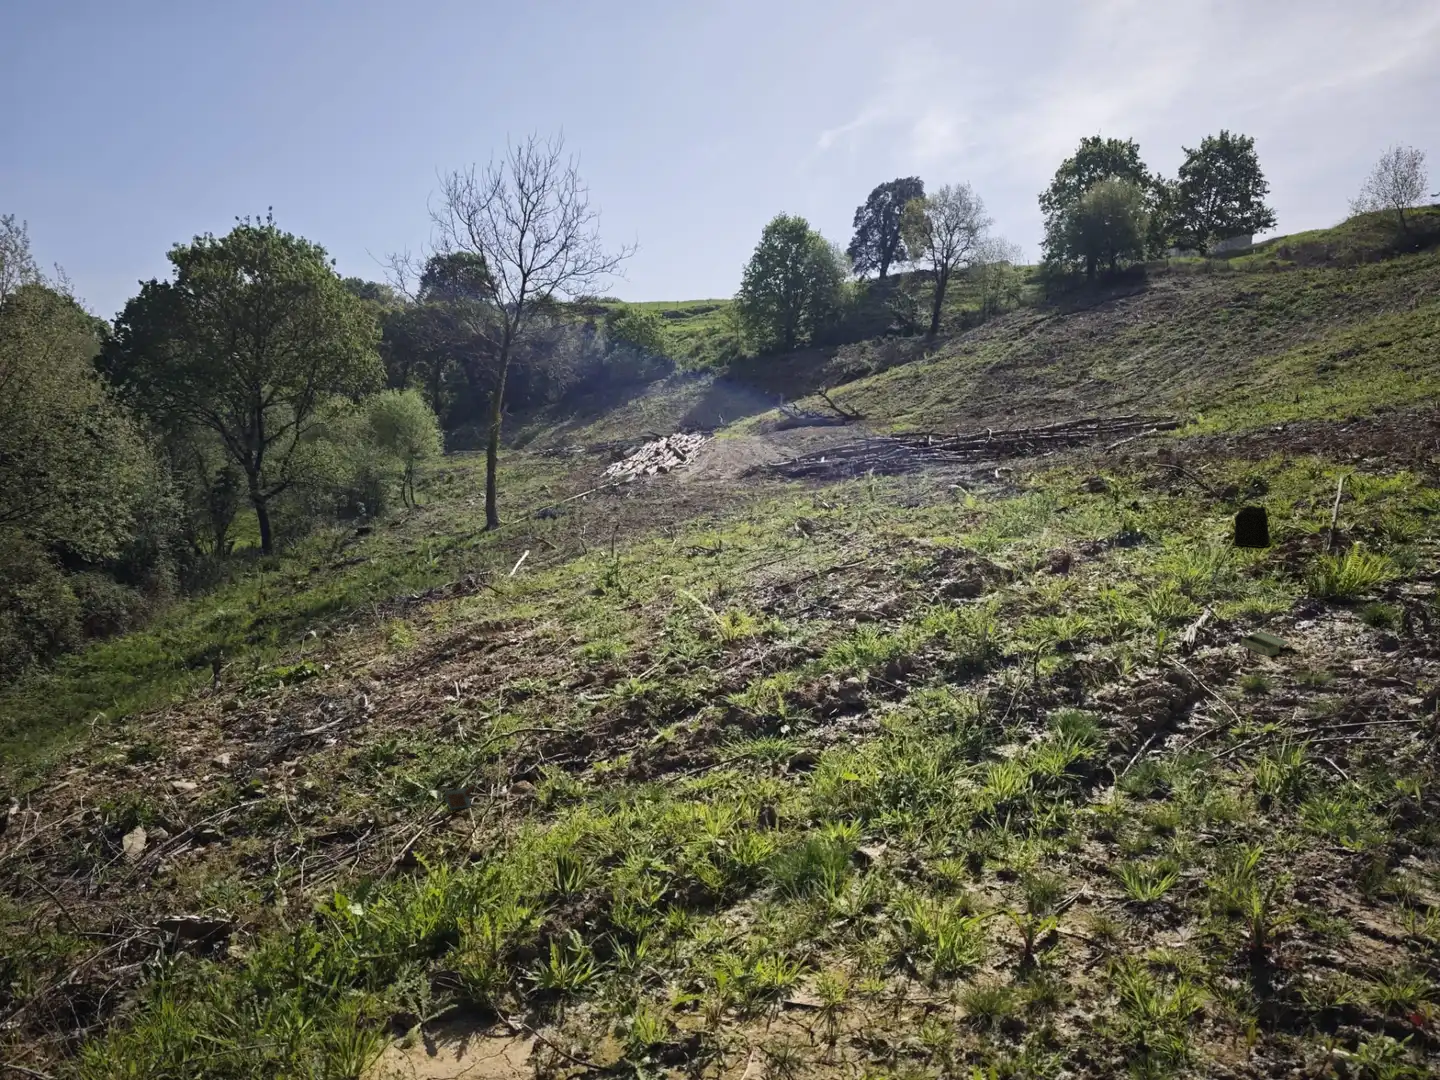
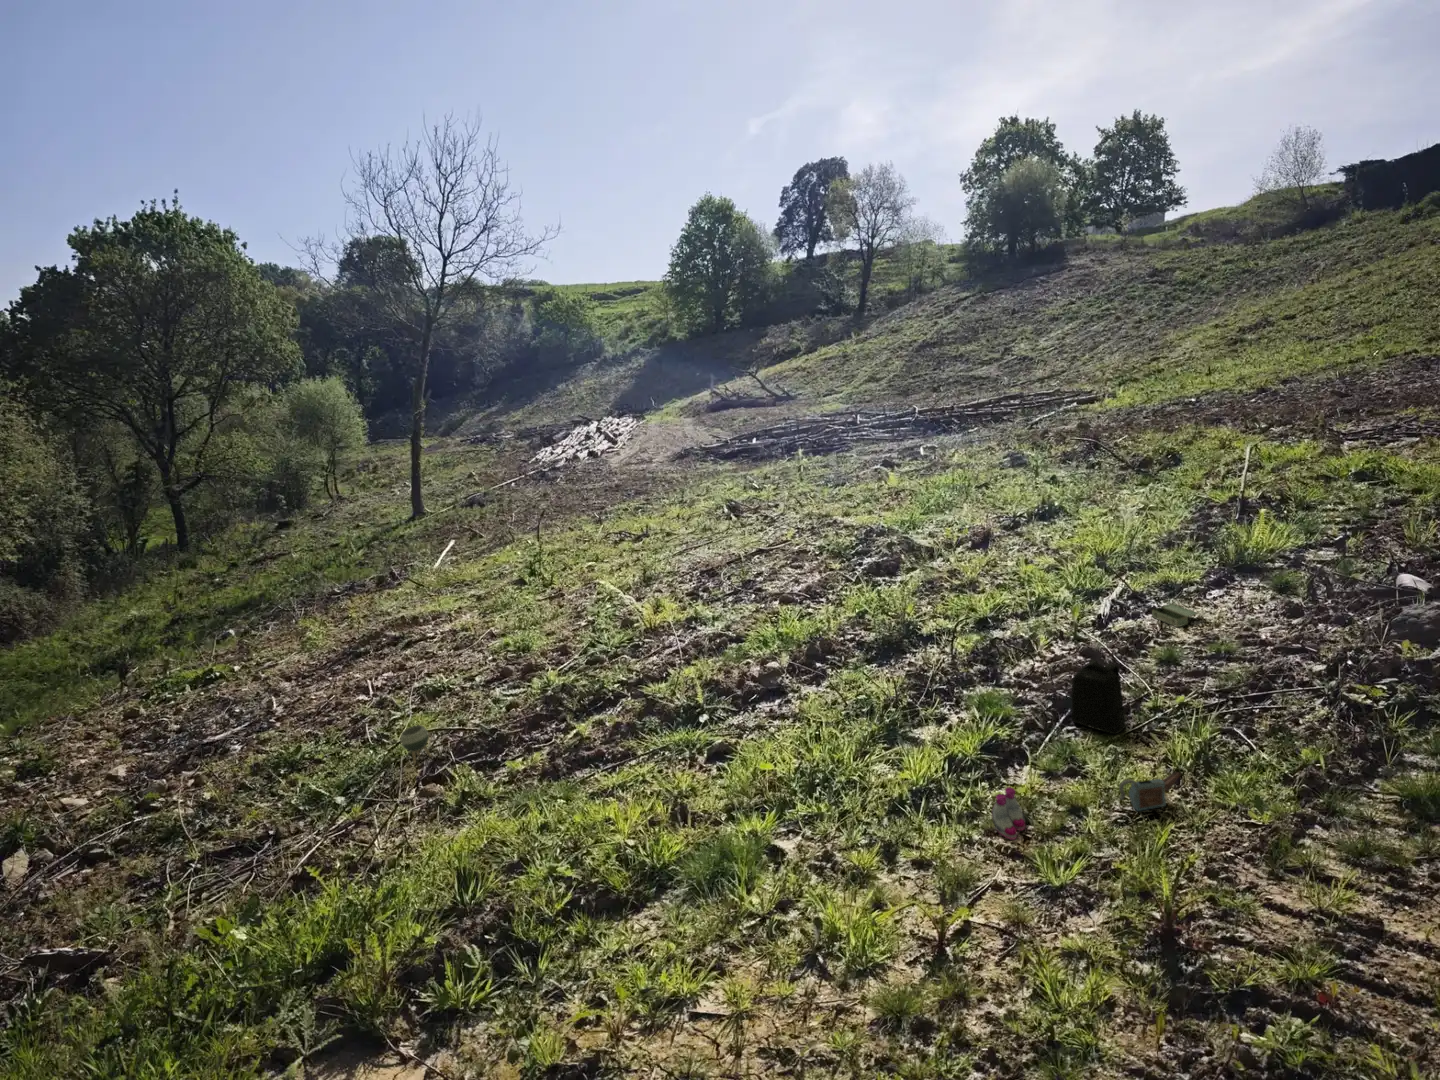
backpack: present [1234,506,1270,548] -> present [1072,660,1126,734]
planter: none [494,726,522,763] -> present [400,725,432,764]
watering can: present [437,784,476,809] -> present [1119,772,1181,811]
boots: none [1075,806,1110,858] -> present [991,787,1025,840]

